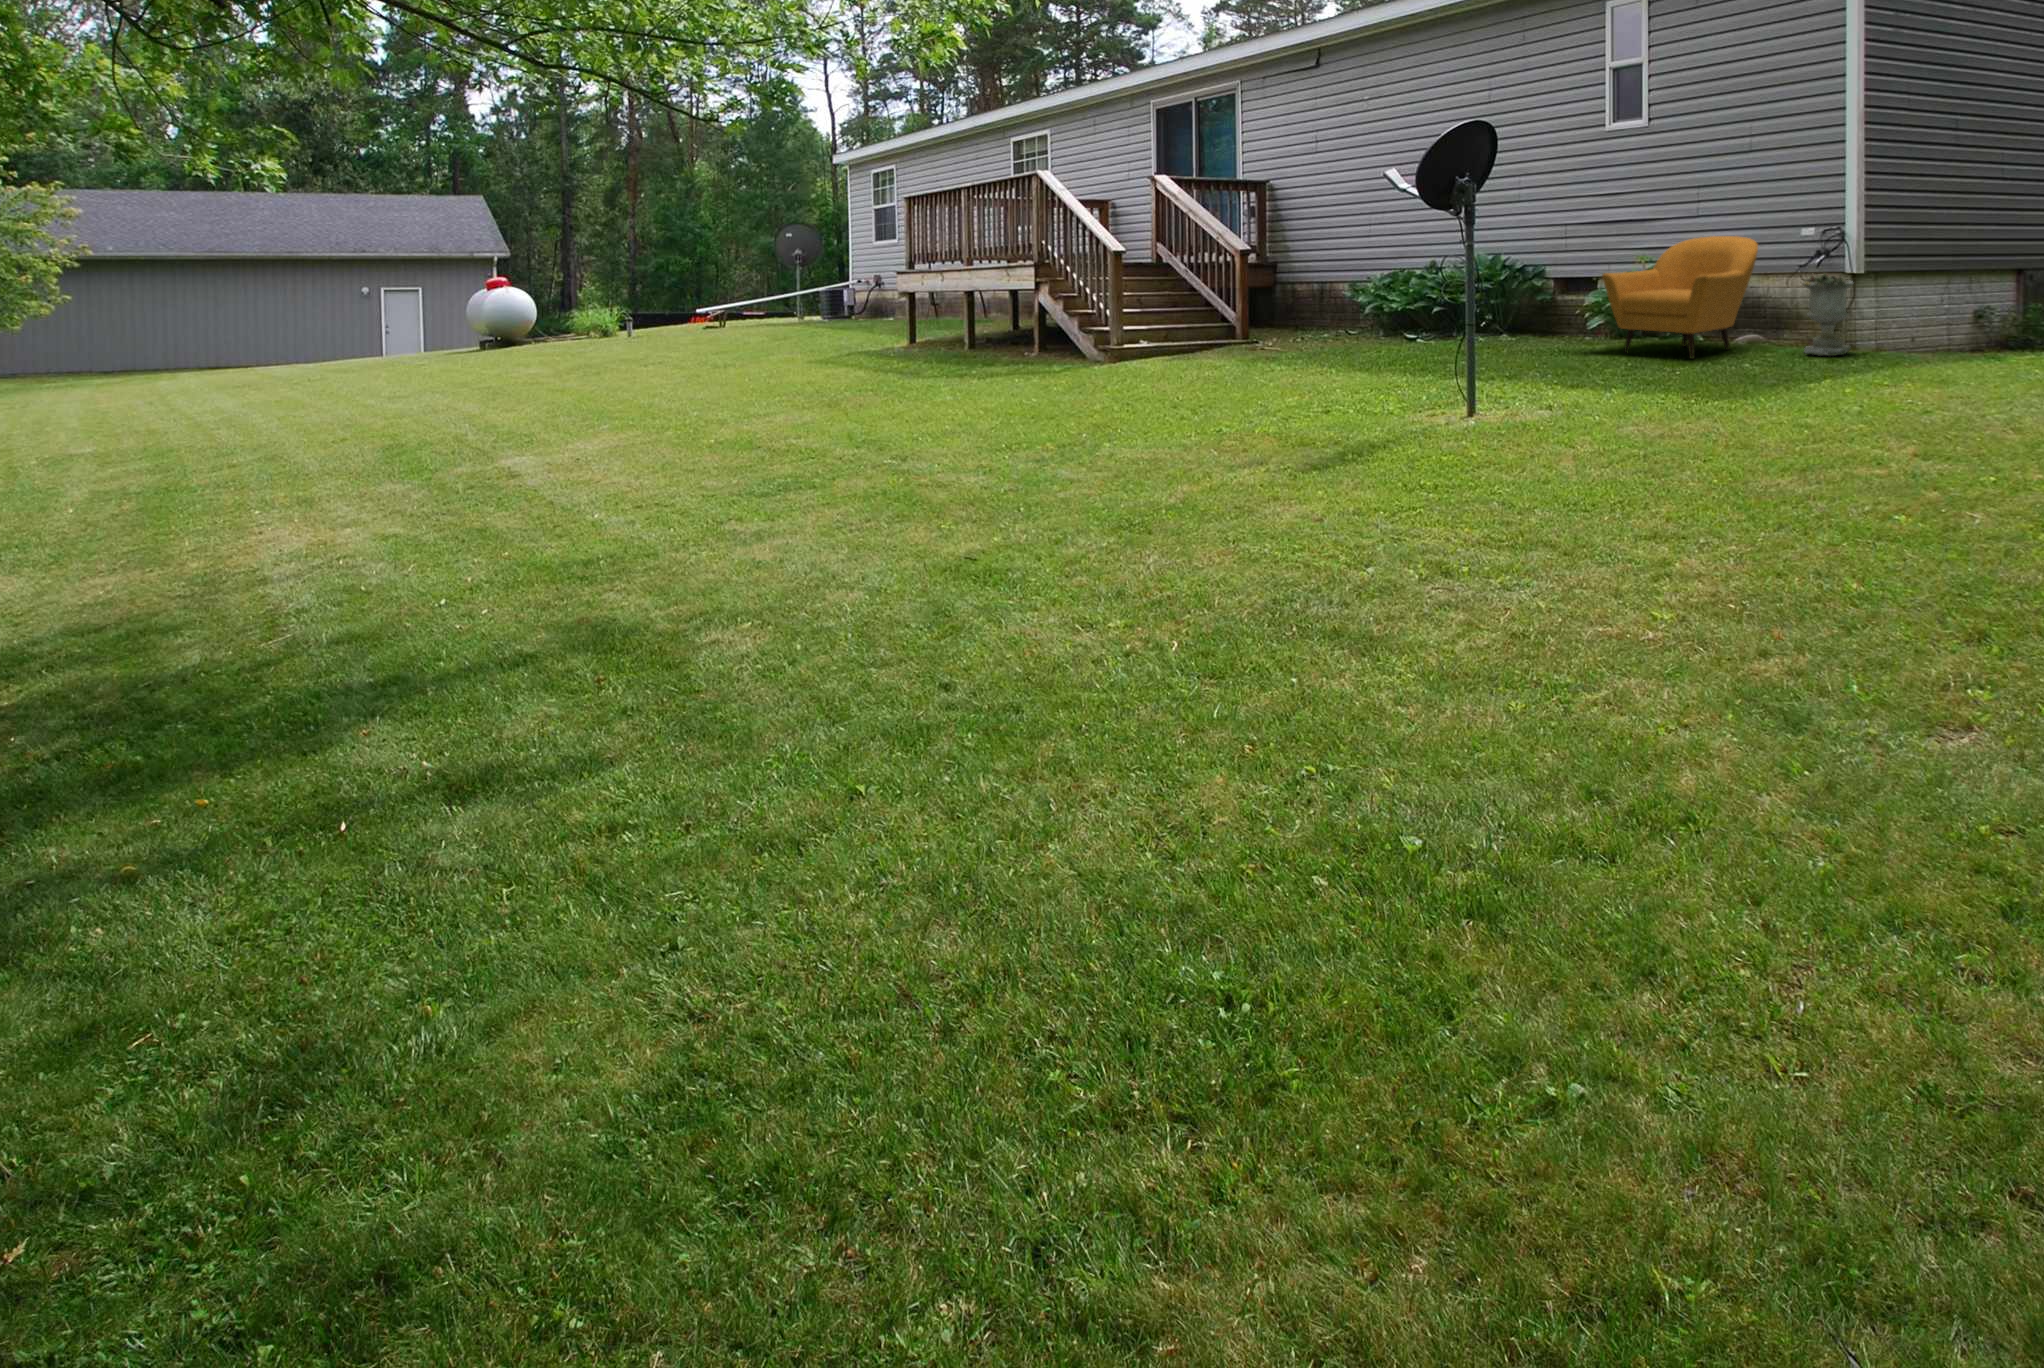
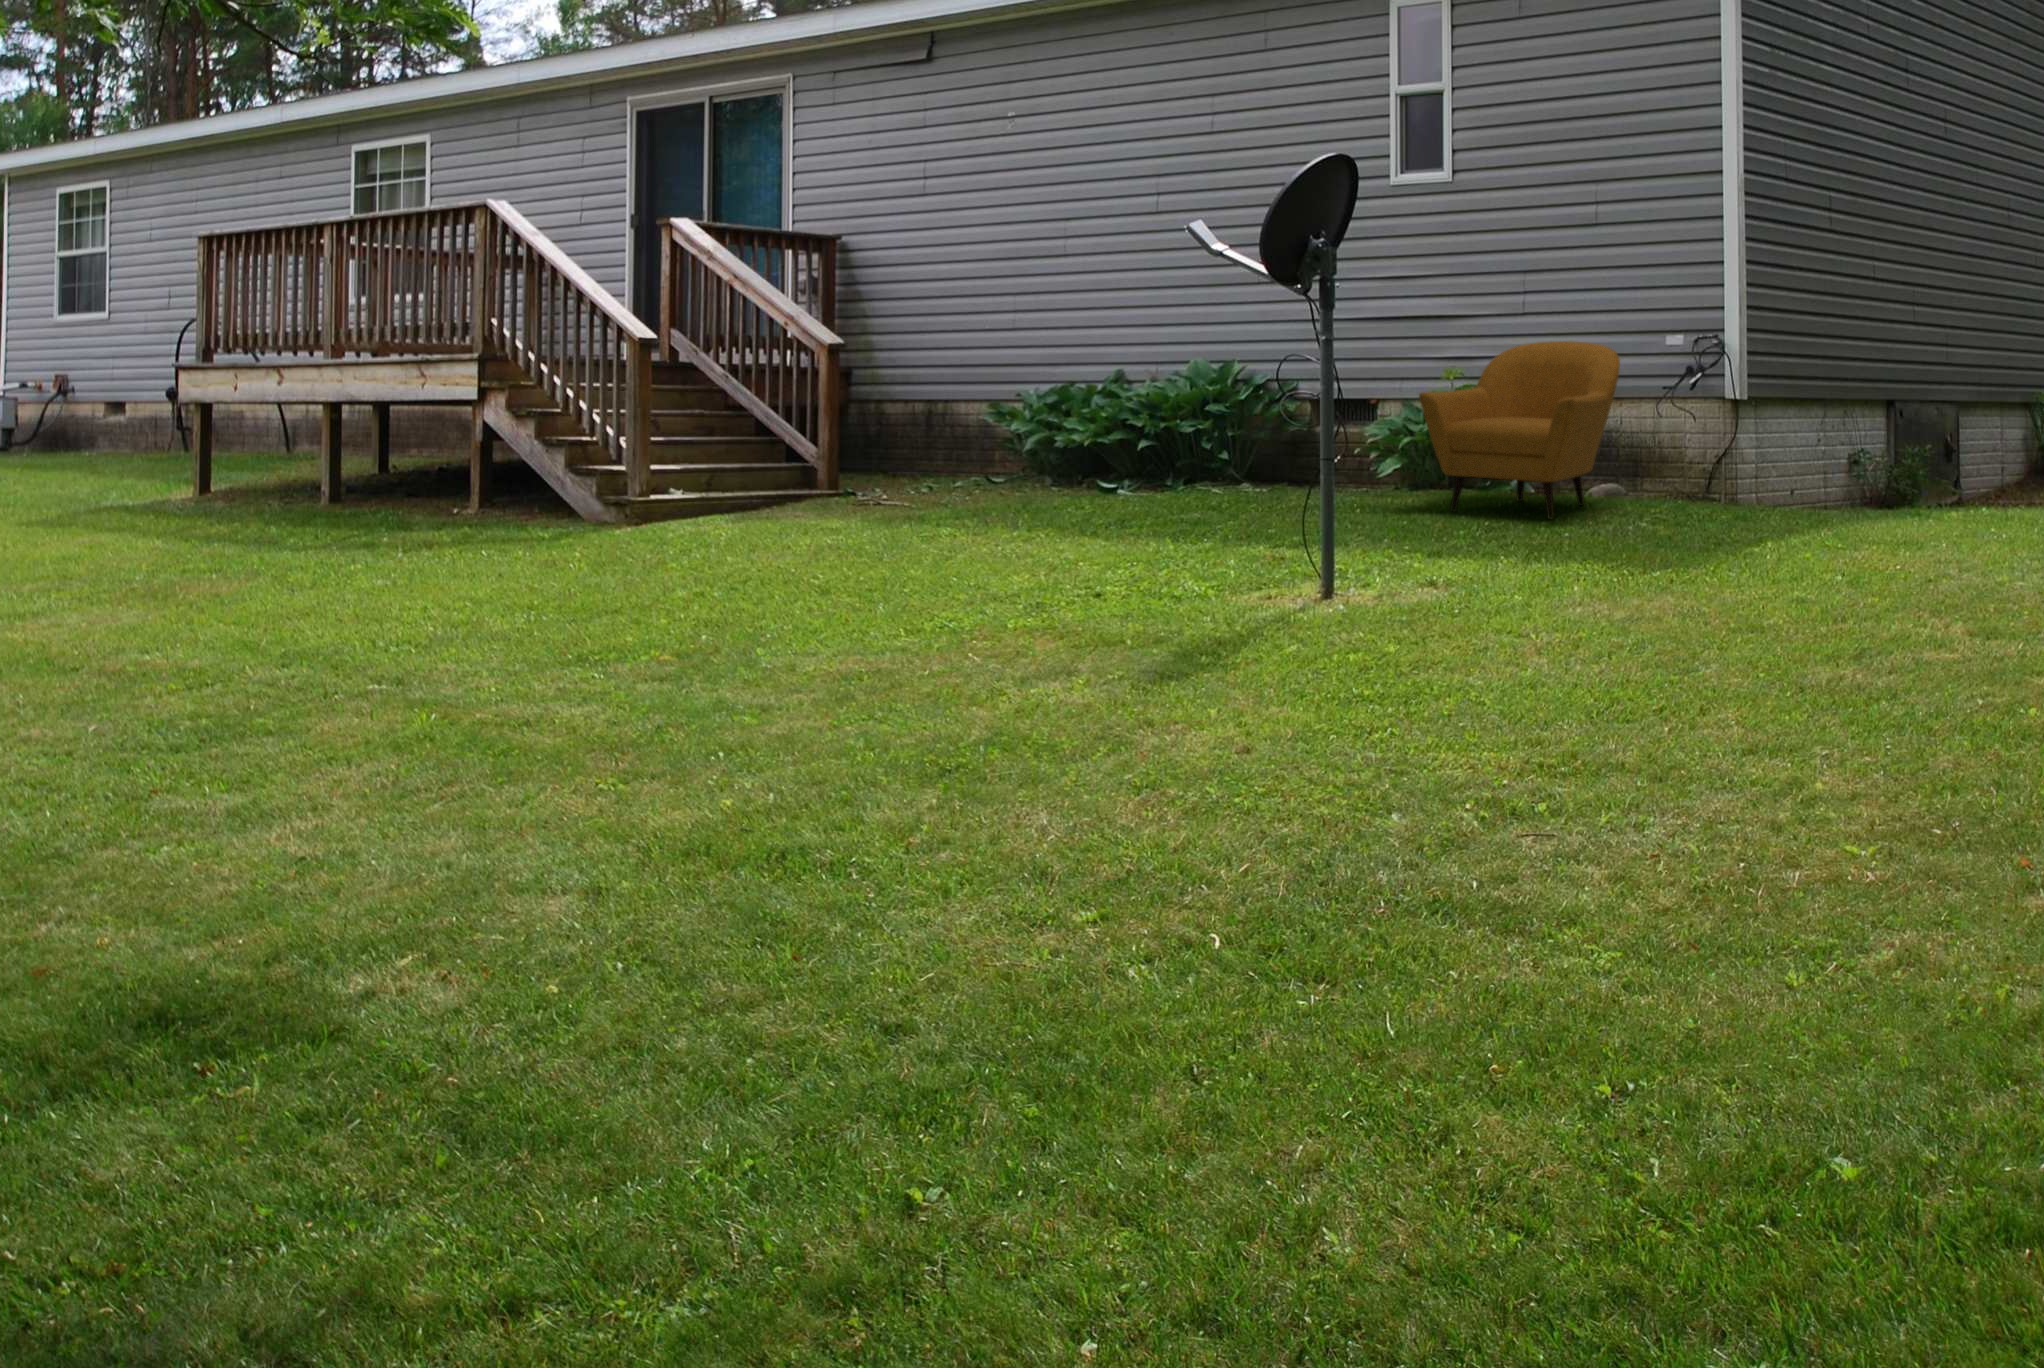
planter: present [1803,274,1853,356] -> none [1682,396,1746,513]

